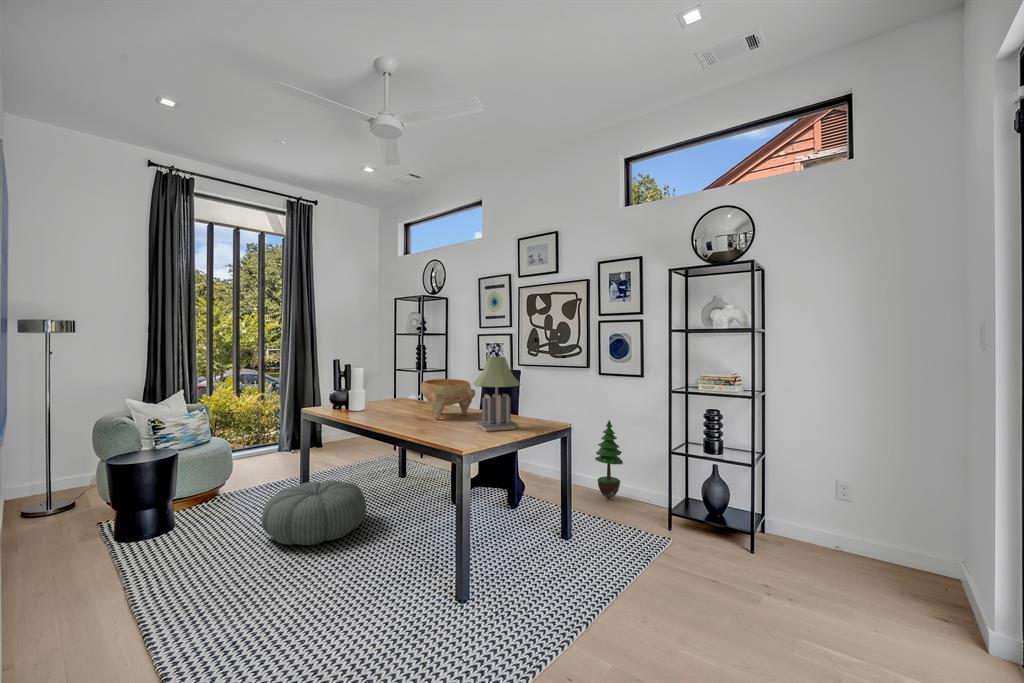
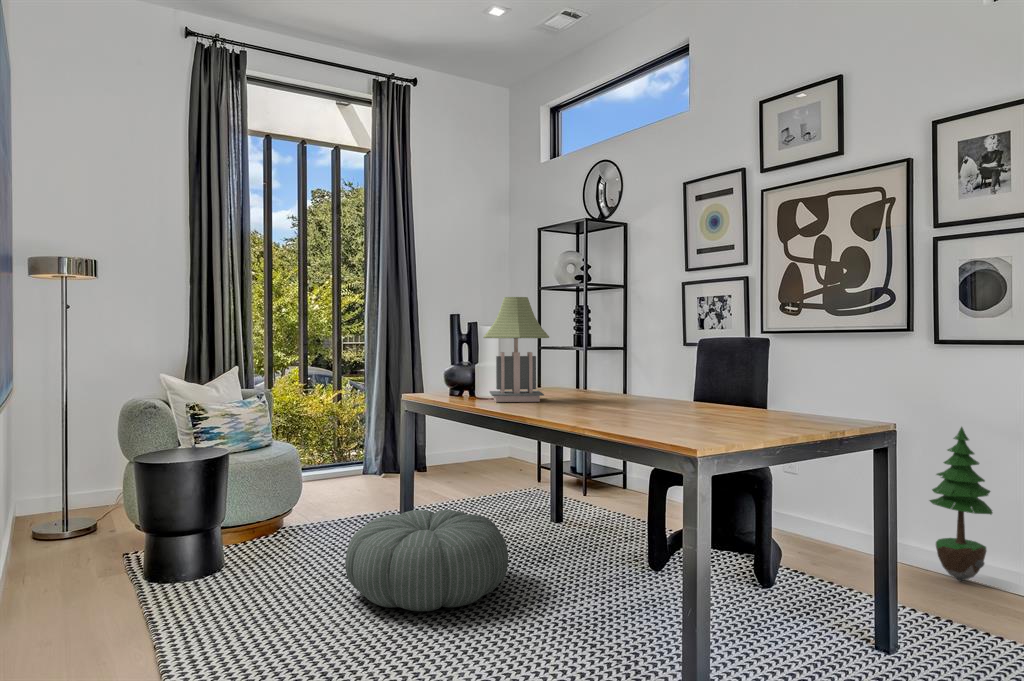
desk lamp: present [473,357,521,431] -> present [483,297,549,402]
decorative bowl: present [421,379,475,420] -> none [600,341,699,408]

